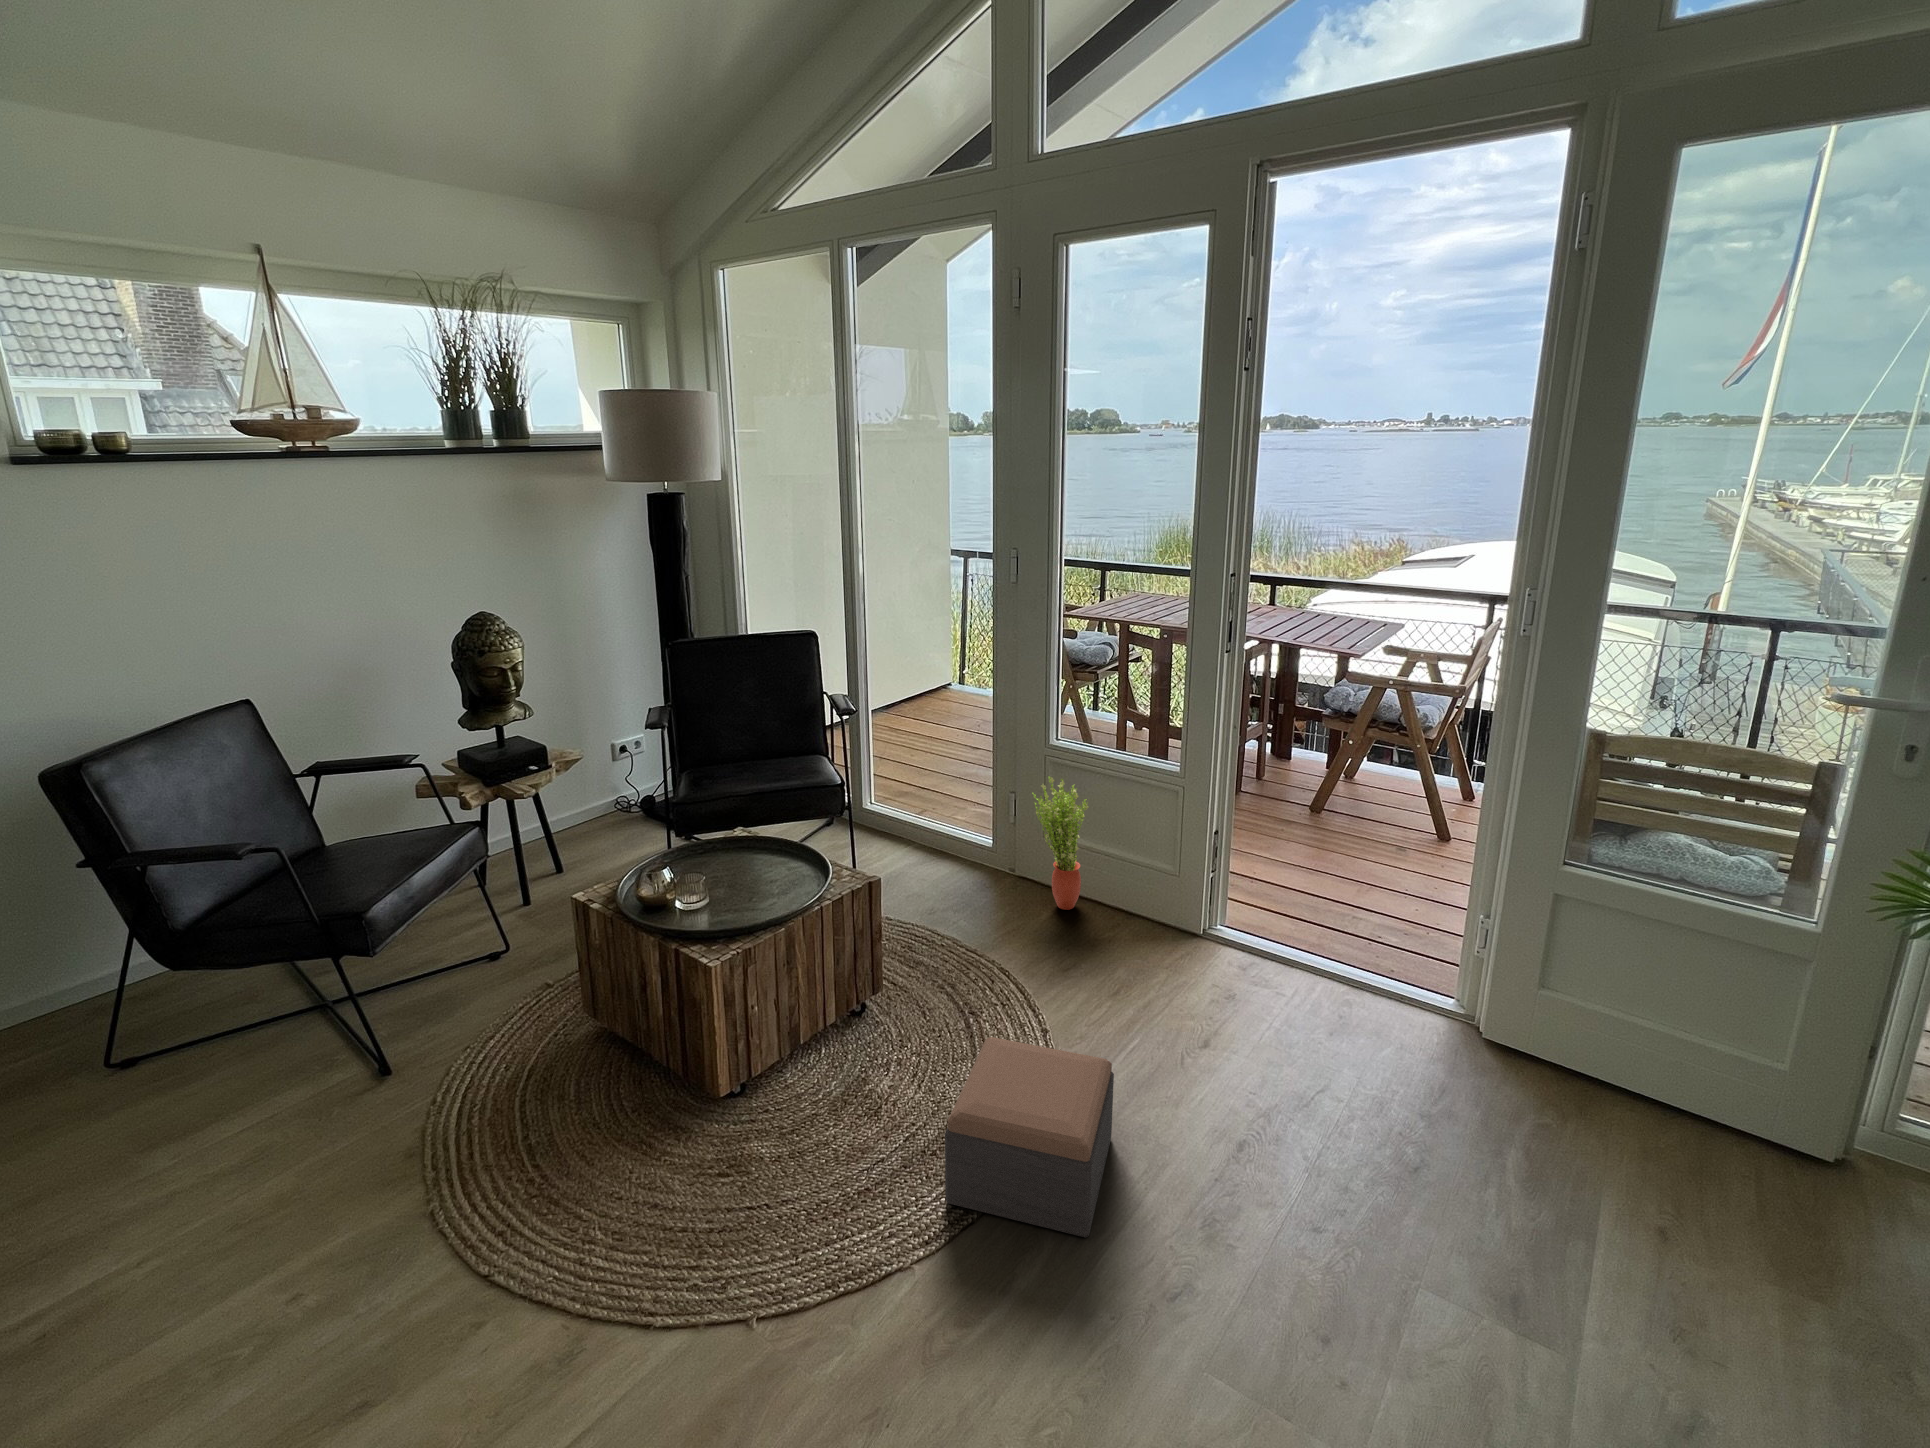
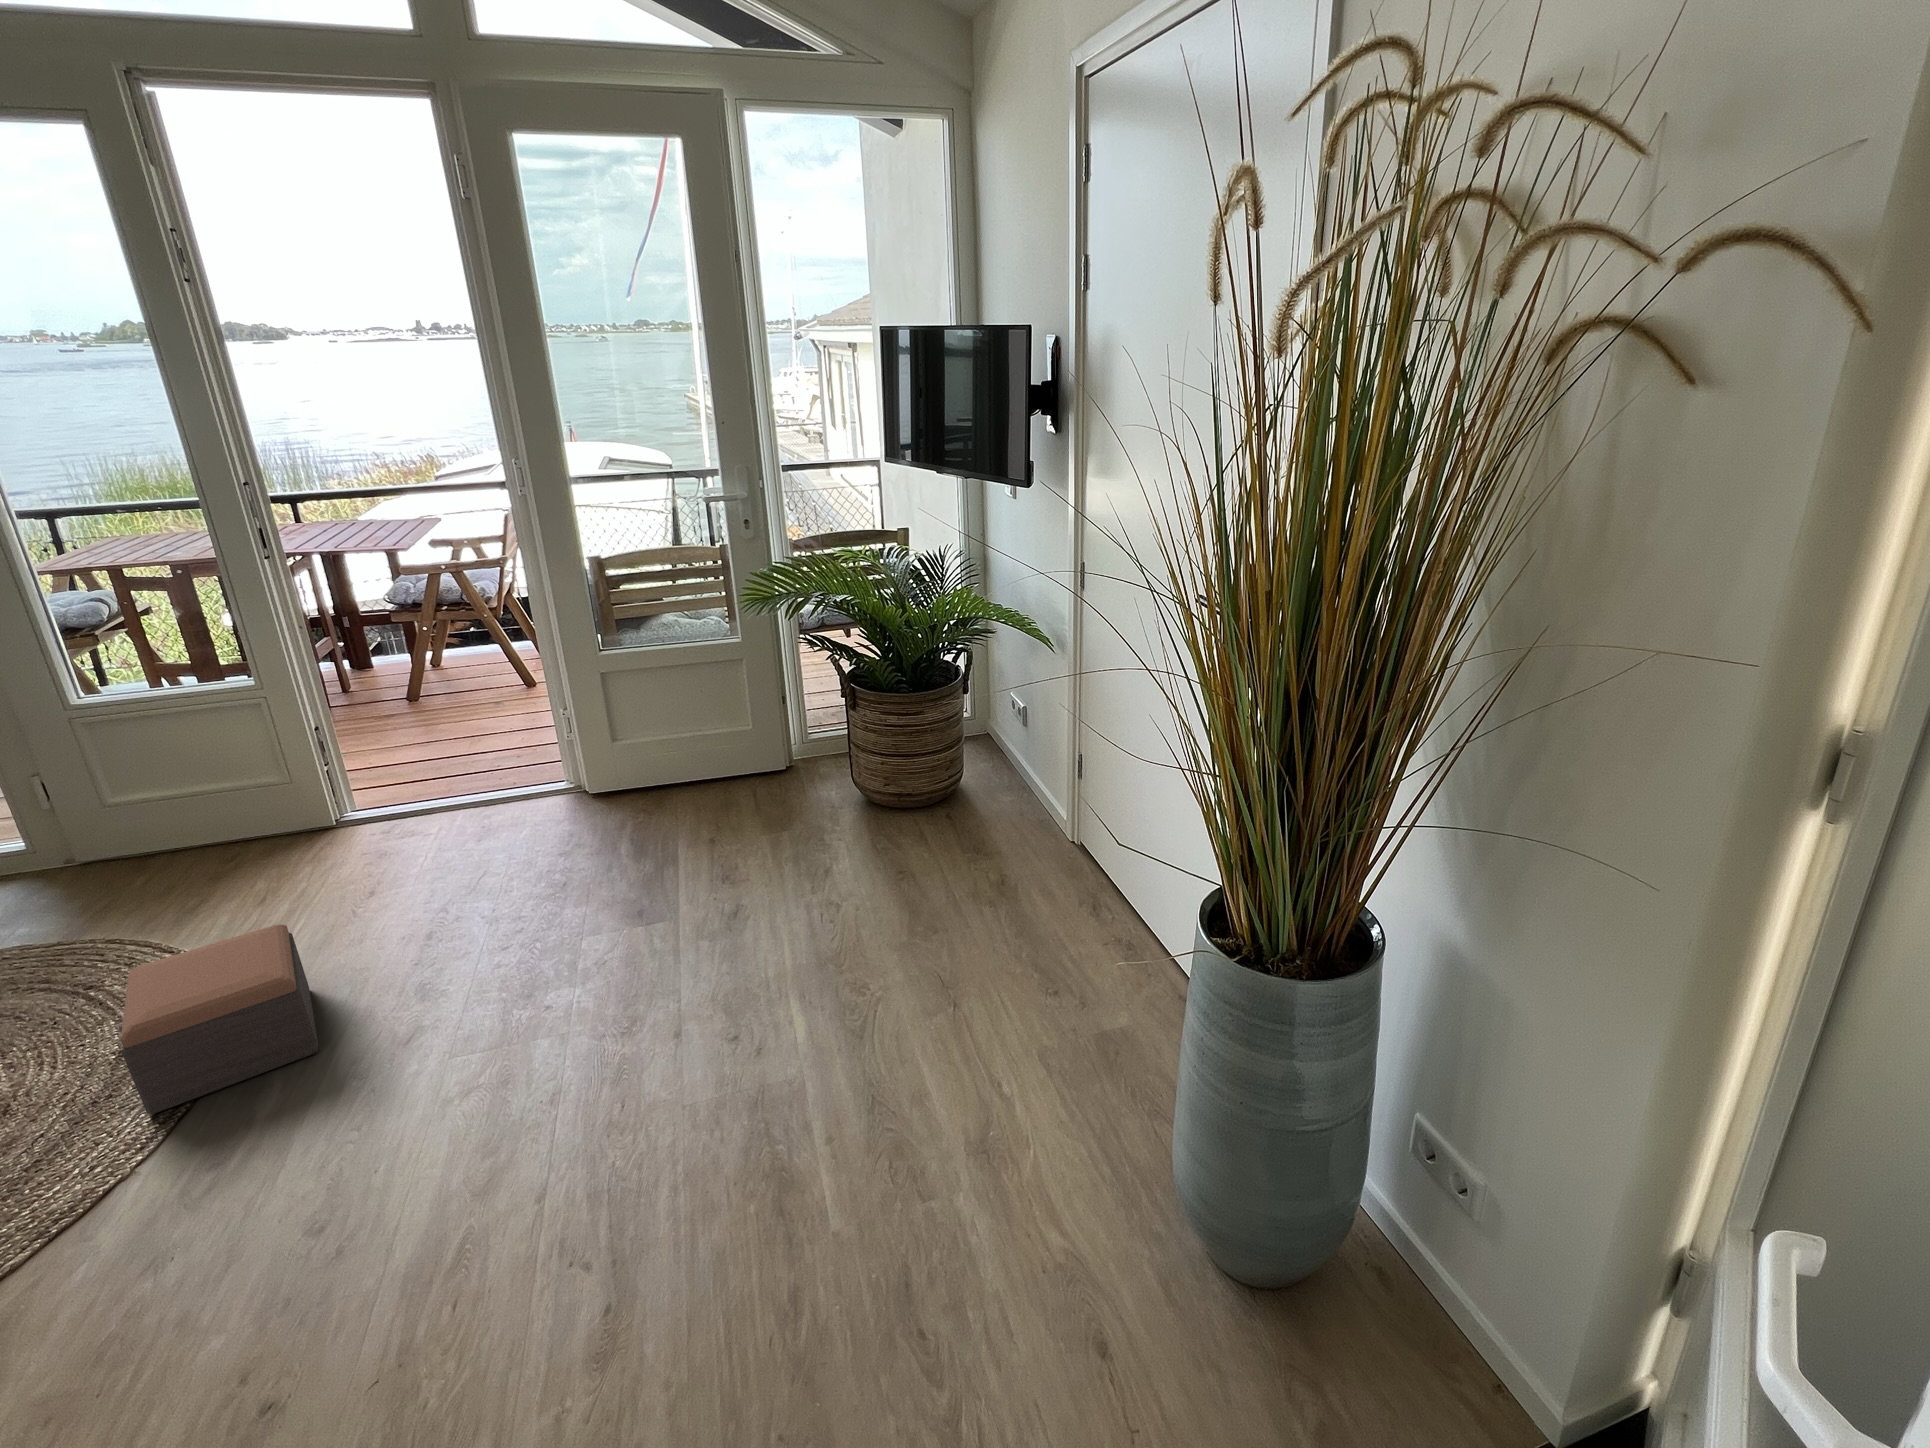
potted plant: present [1033,776,1089,910] -> none [61,732,174,867]

